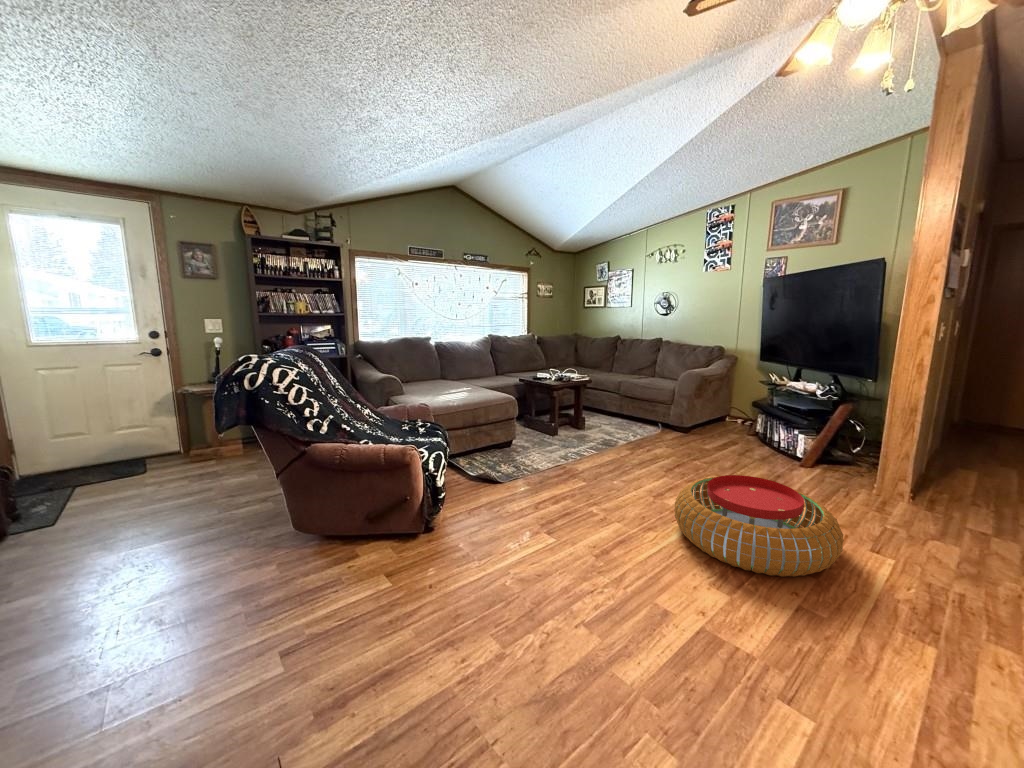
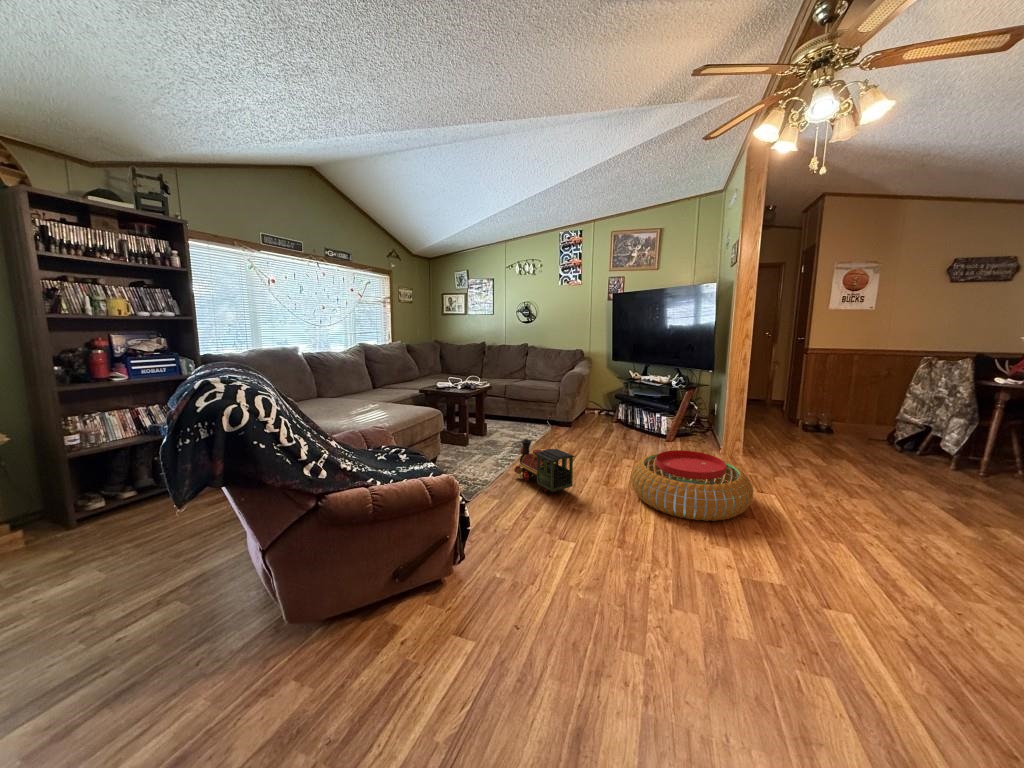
toy train: none [567,437,612,495] -> present [514,439,574,492]

